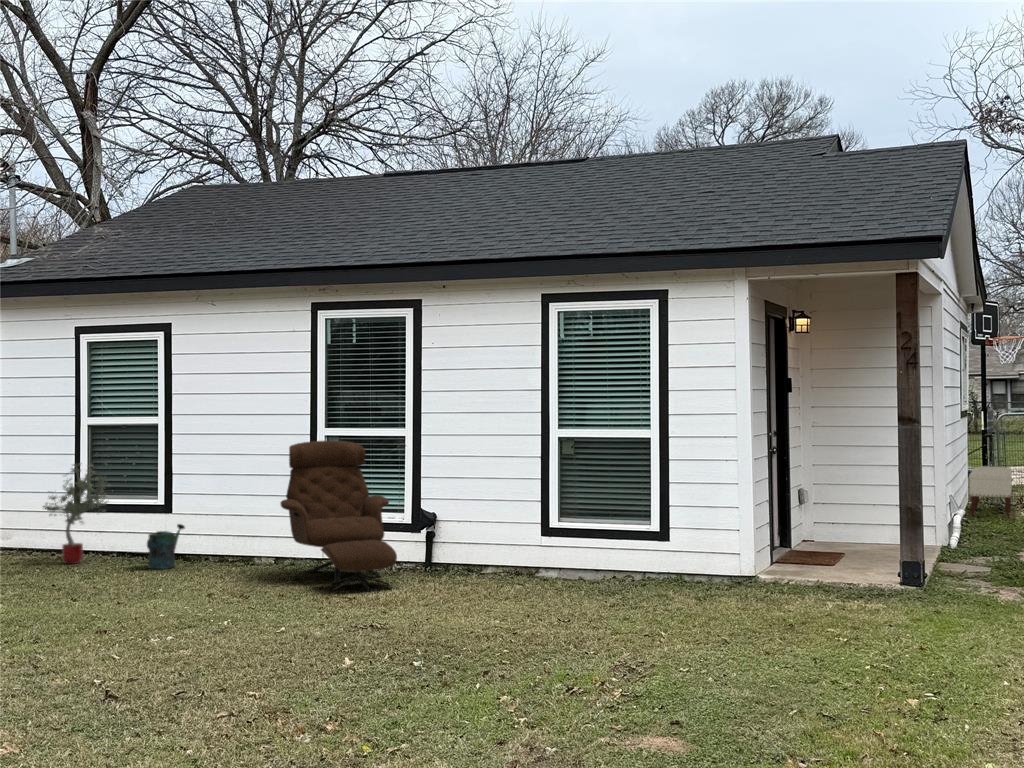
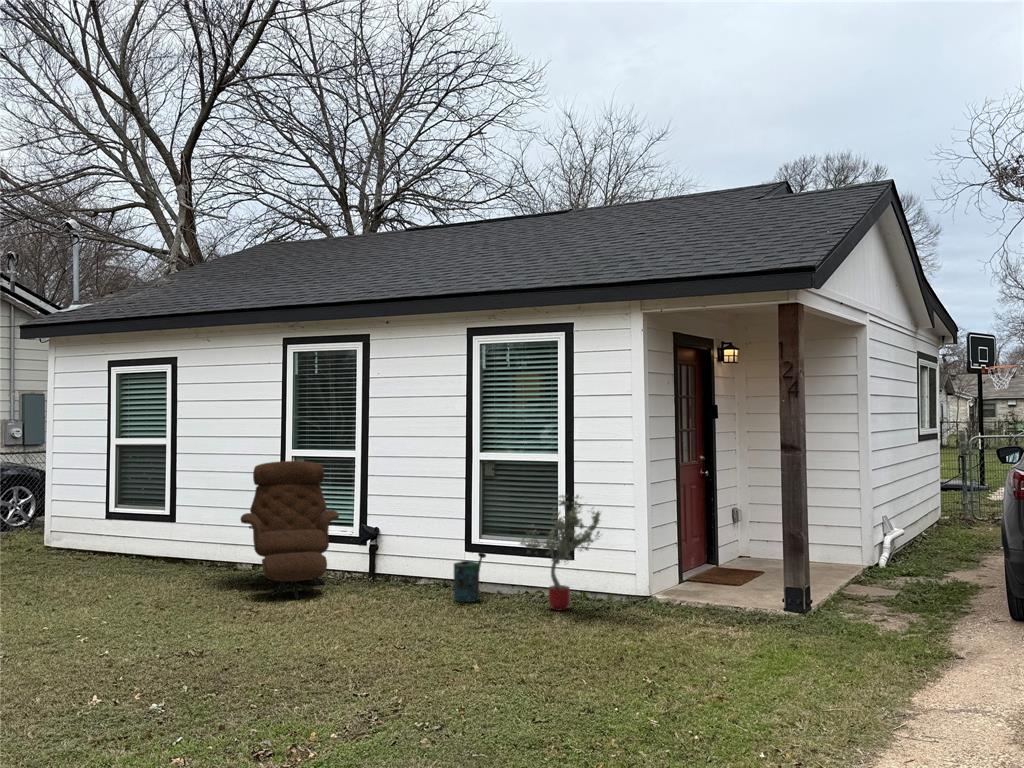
potted tree: present [43,464,107,564] -> present [520,495,600,610]
bench: present [969,466,1012,518] -> none [928,485,977,535]
watering can: present [147,524,185,569] -> present [454,552,486,602]

